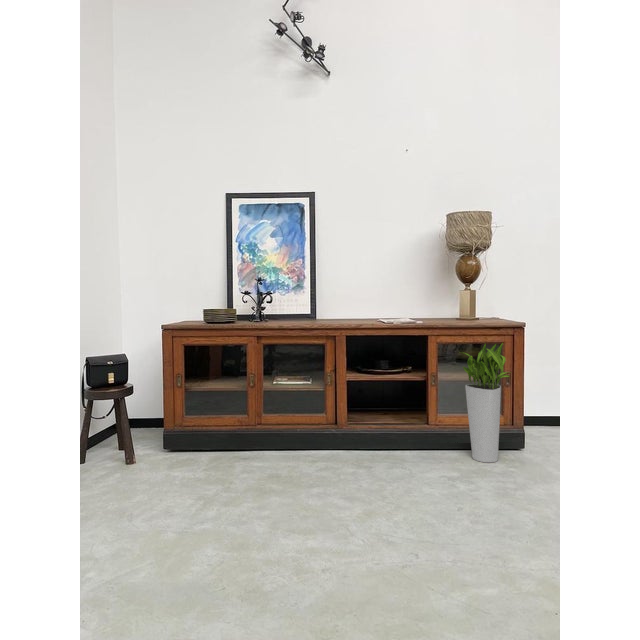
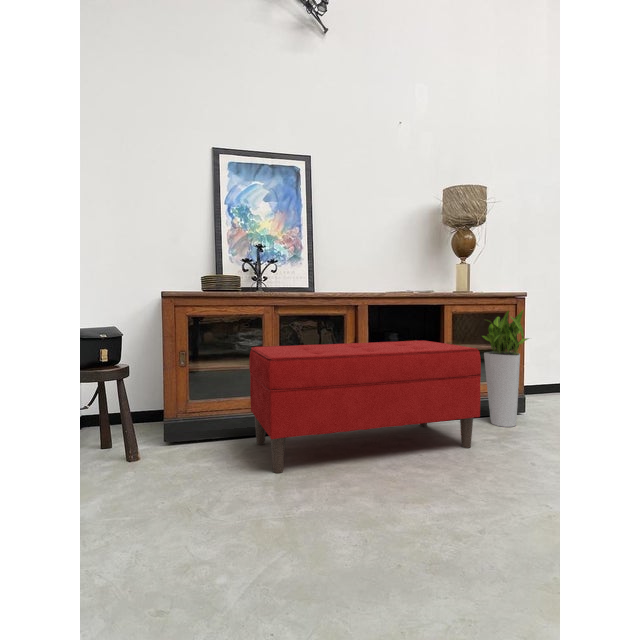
bench: none [217,370,427,483] -> present [249,340,481,473]

